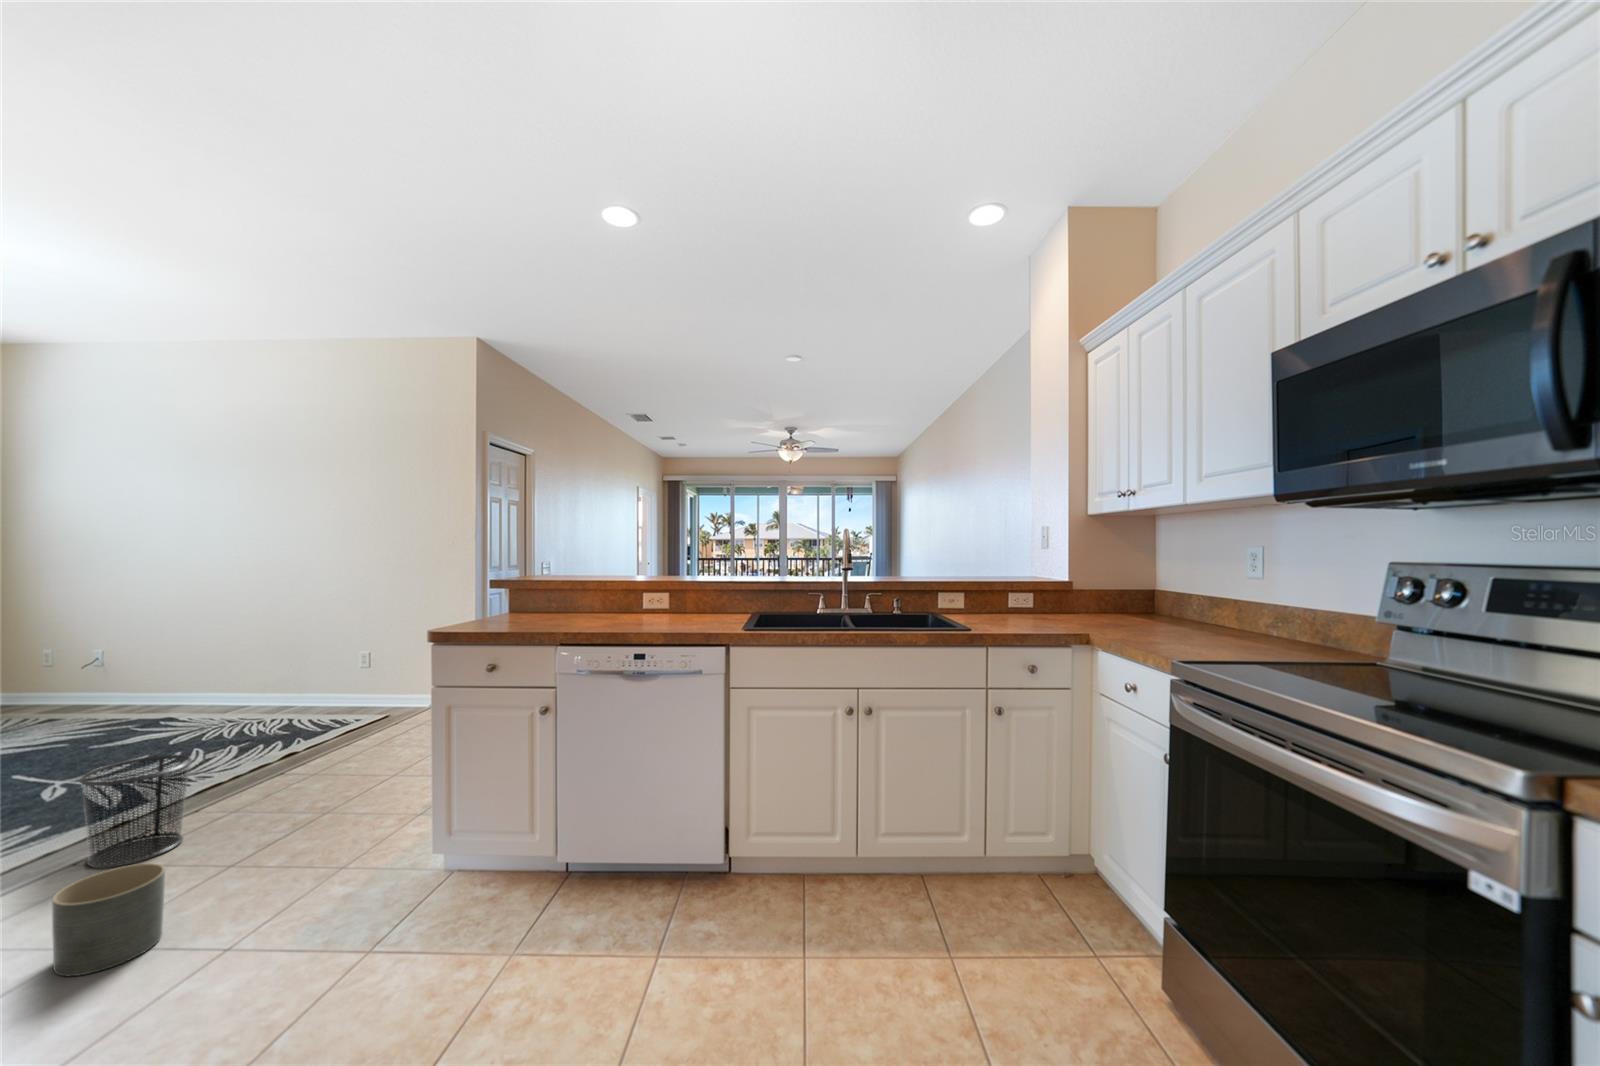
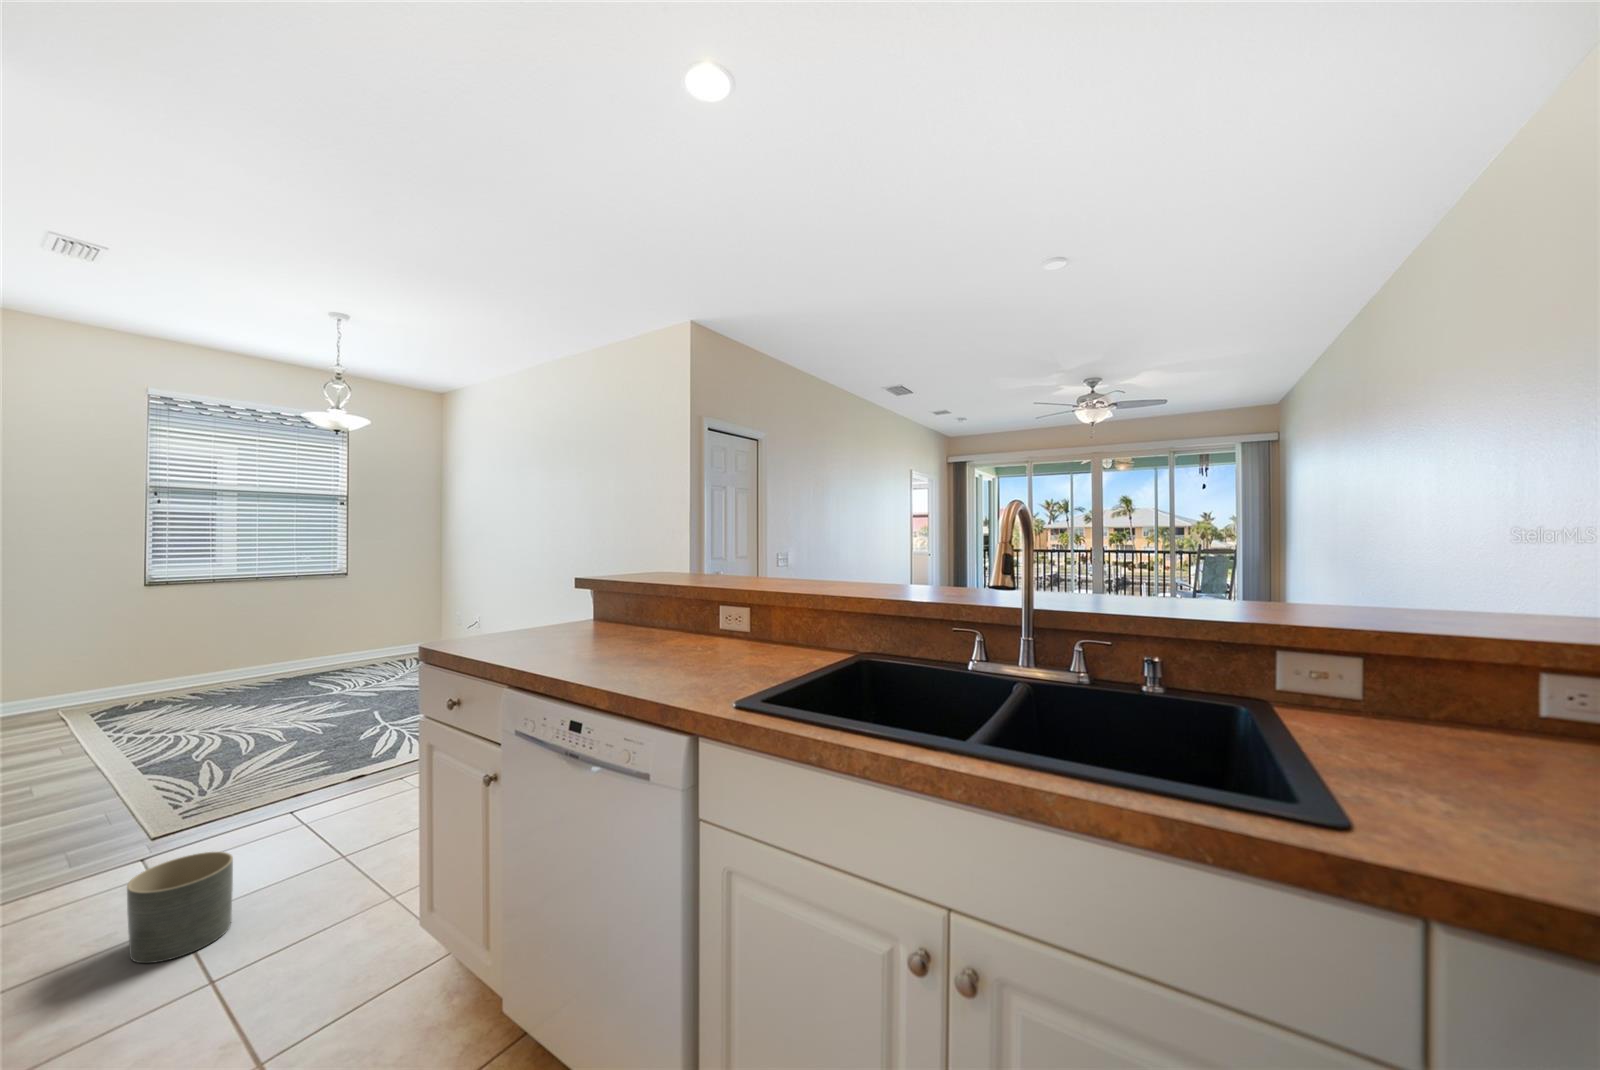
waste bin: present [79,755,192,867] -> none [292,728,381,829]

